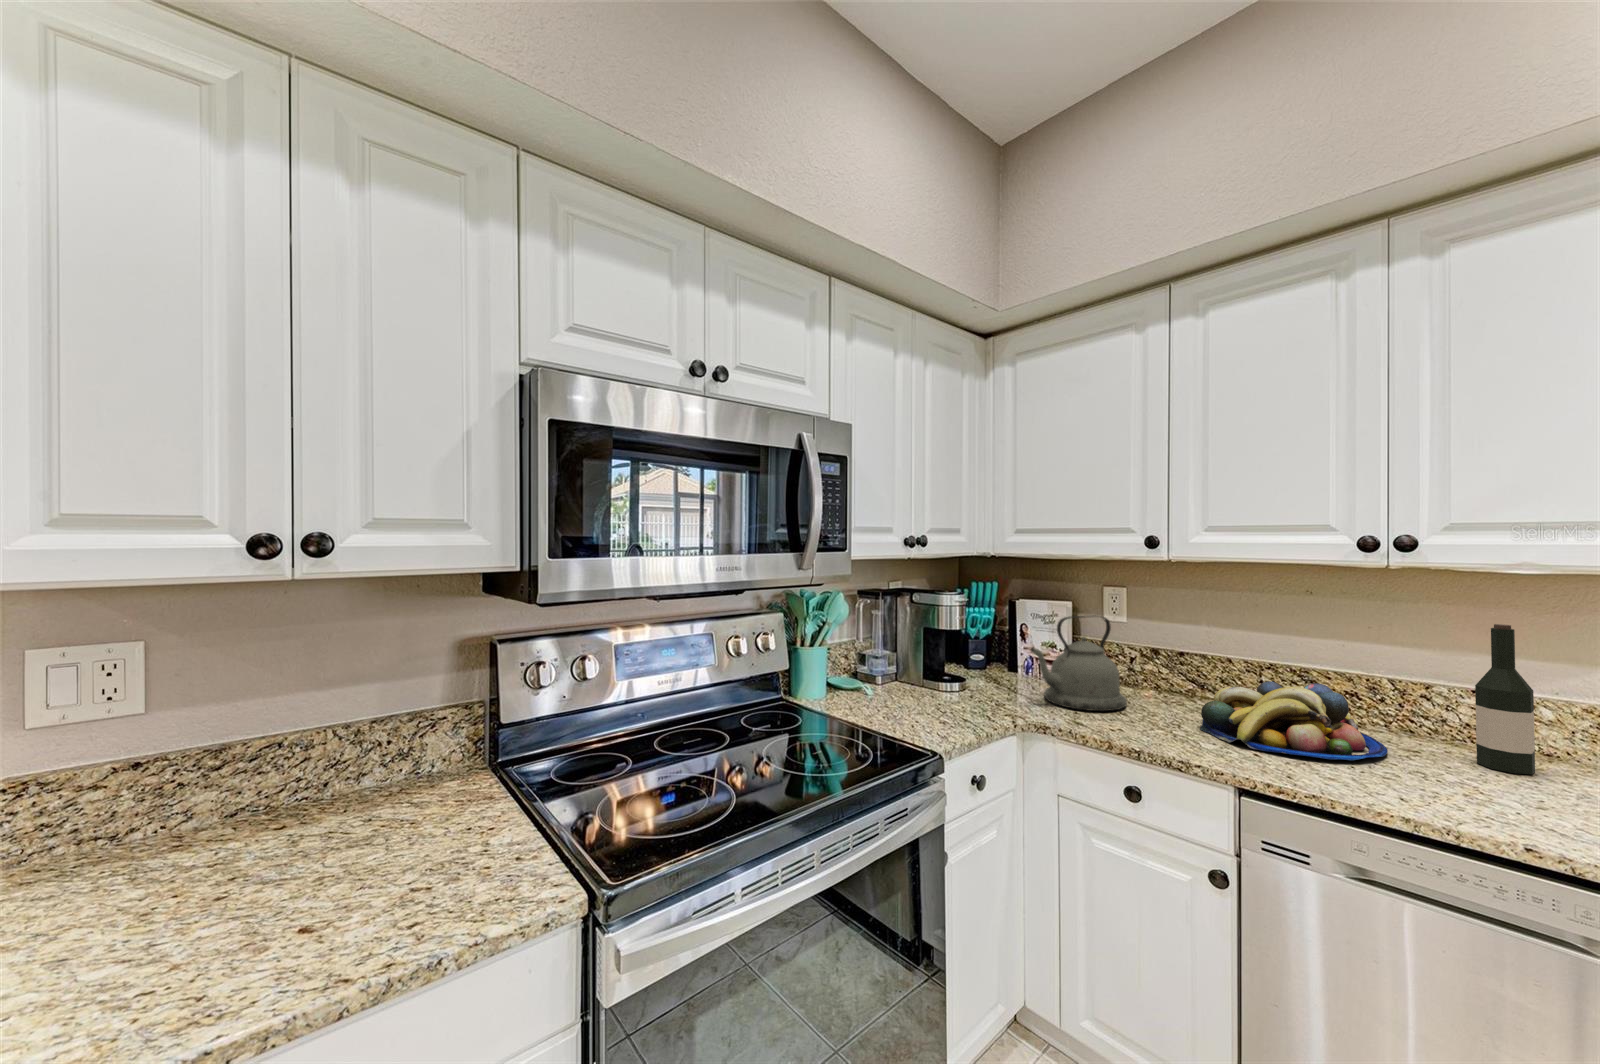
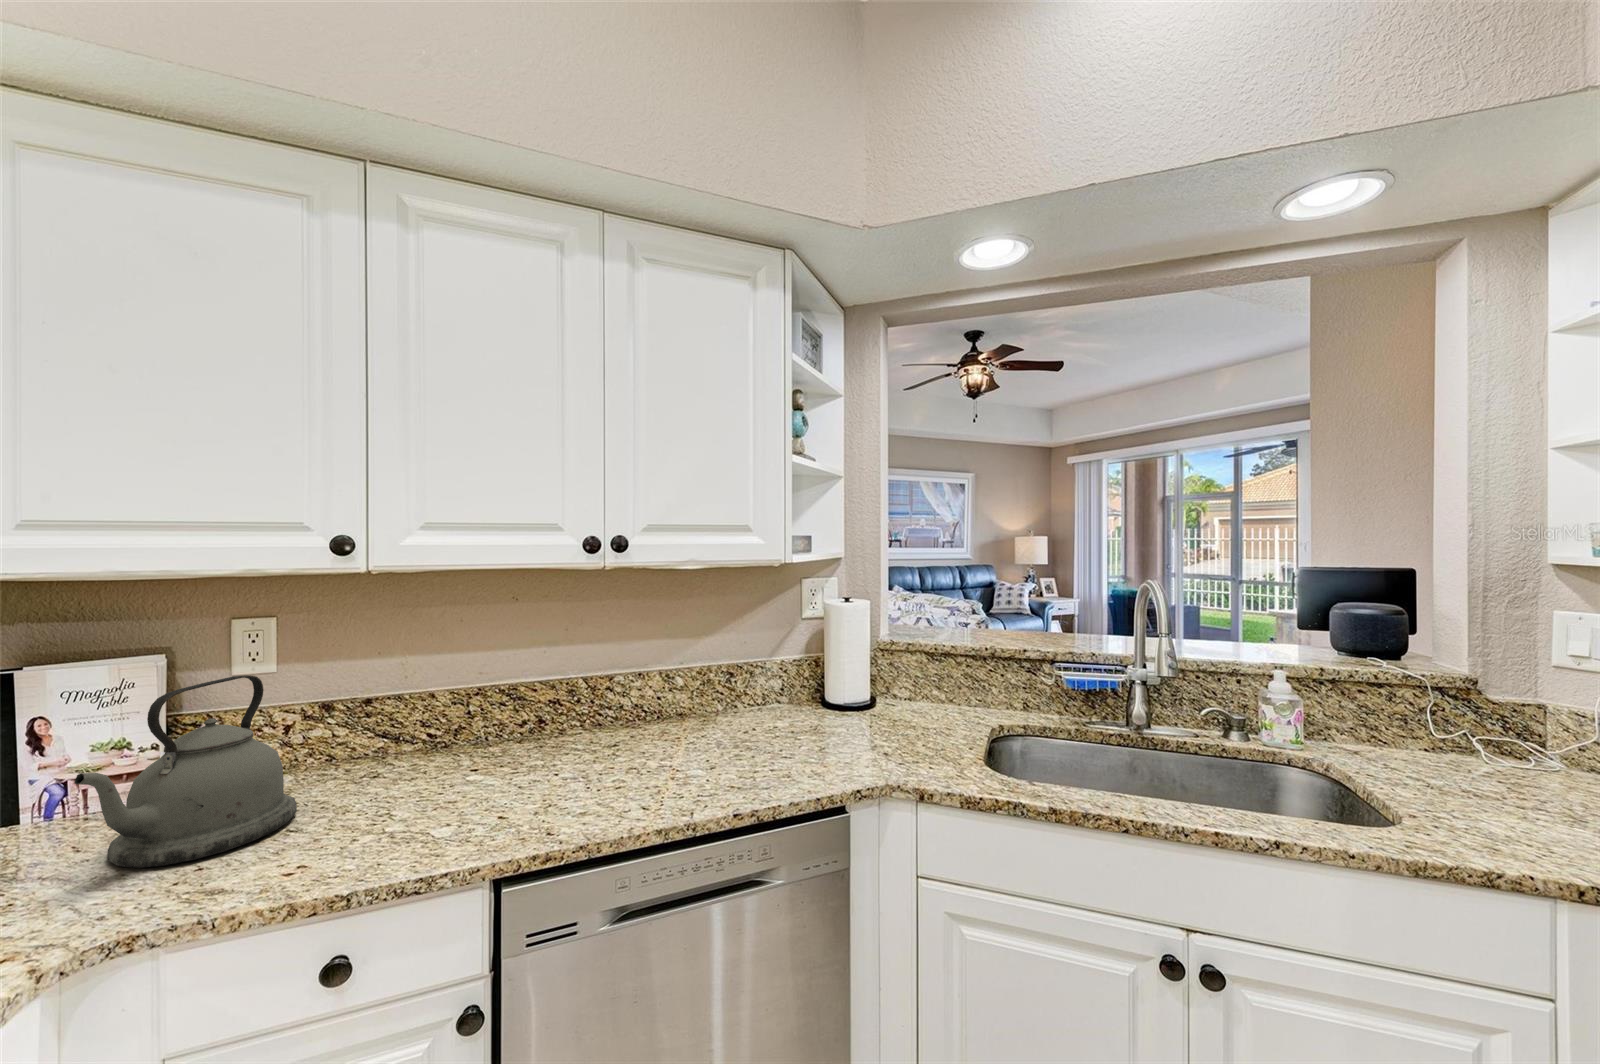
wine bottle: present [1475,624,1535,774] -> none [653,615,686,740]
fruit bowl: present [1200,681,1388,760] -> none [419,701,604,811]

